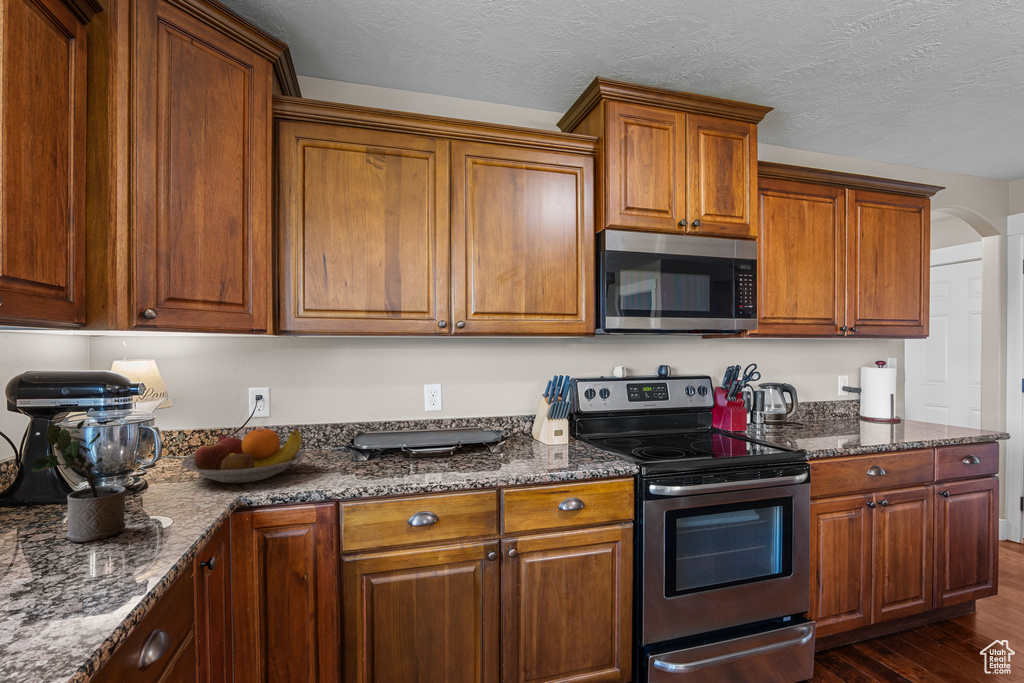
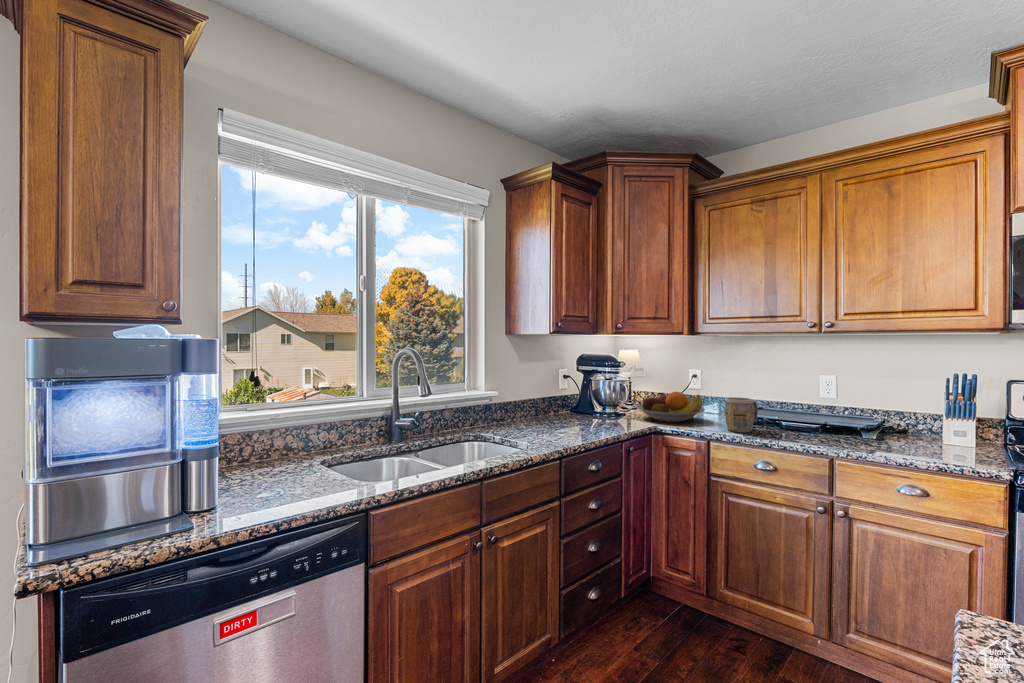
potted plant: present [32,420,126,542] -> none [567,374,599,427]
mug: none [351,425,393,479] -> present [724,397,758,433]

